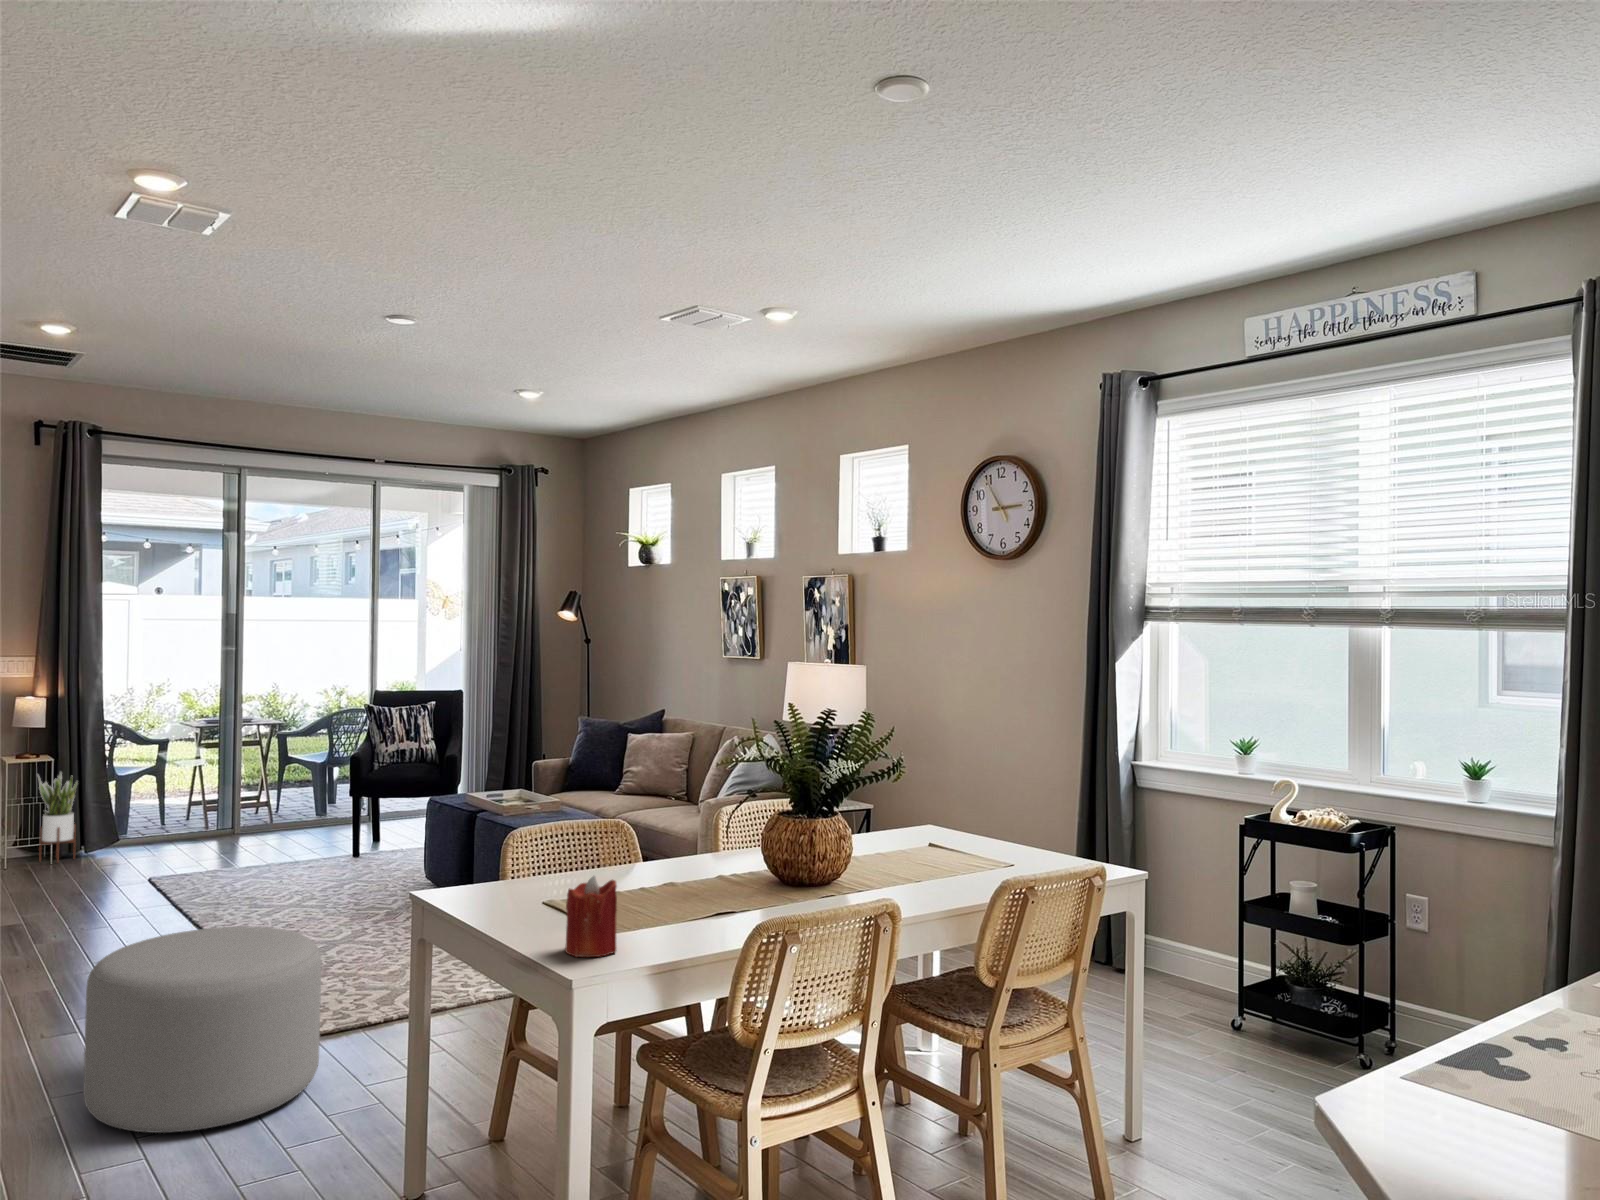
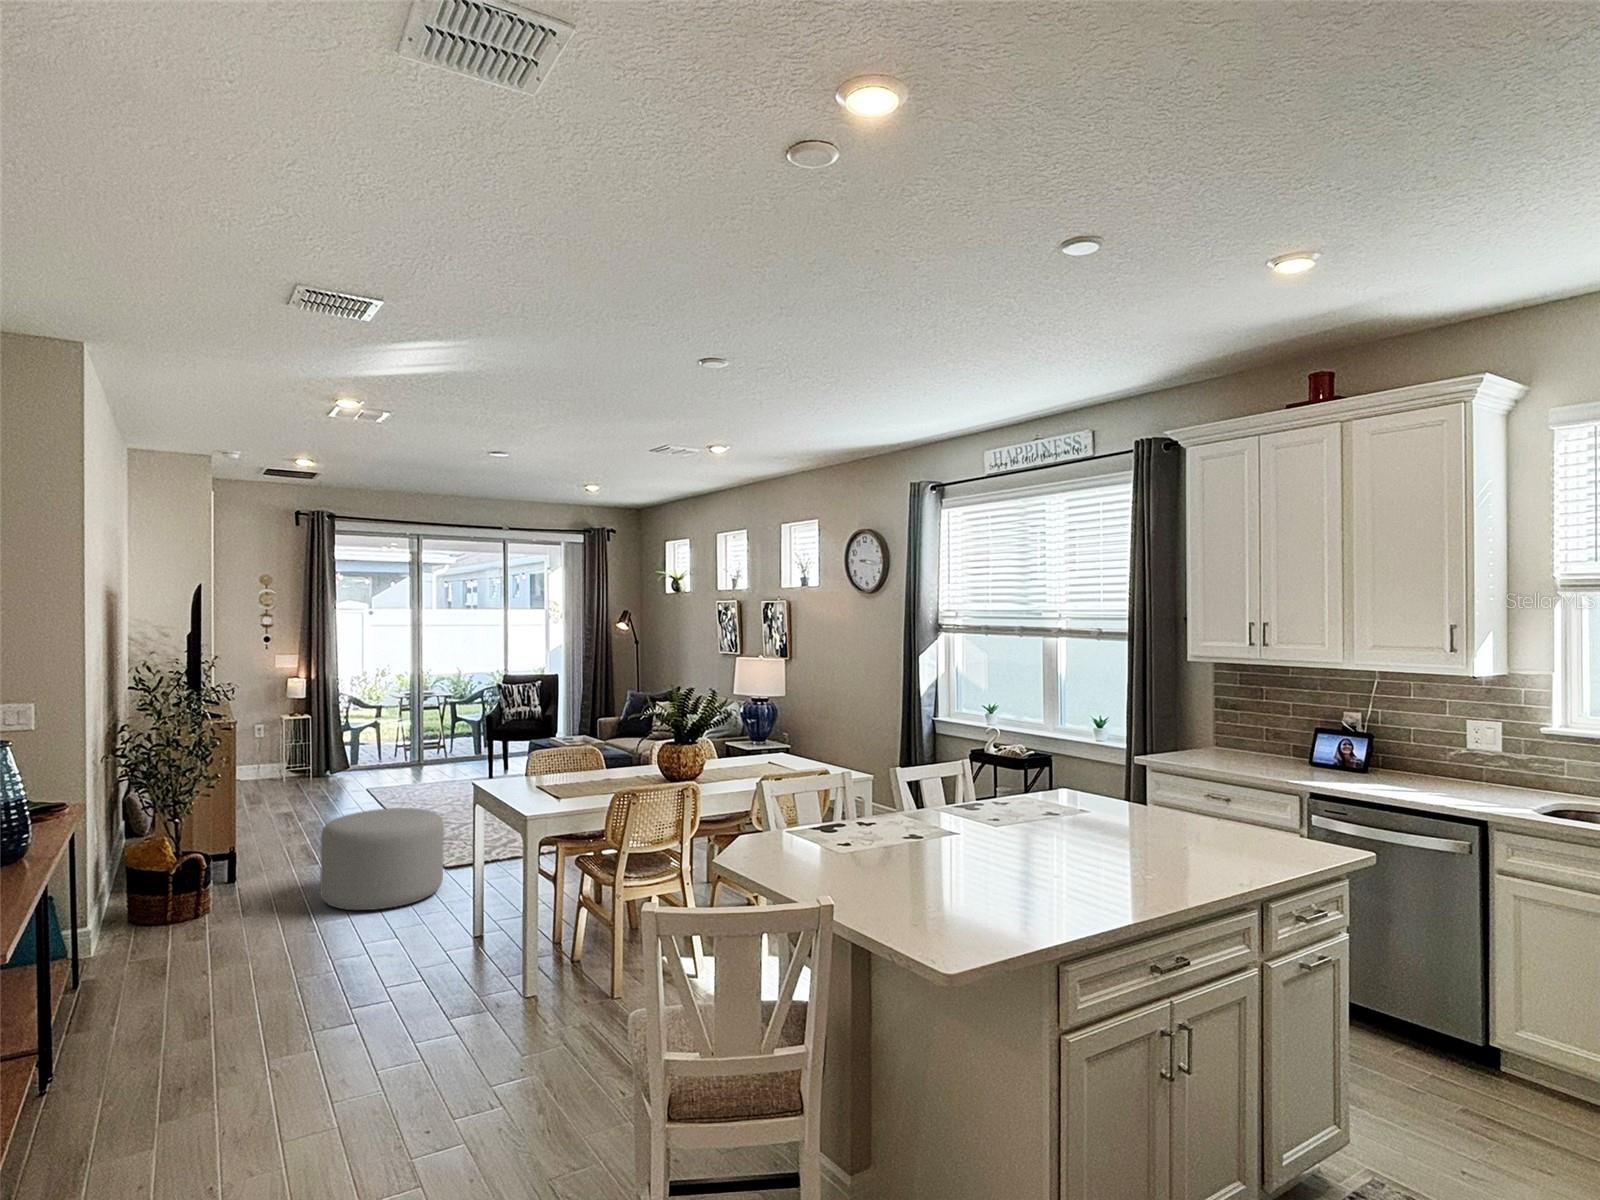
potted plant: present [38,772,77,862] -> none [301,725,325,782]
candle: present [565,876,617,957] -> none [533,771,558,810]

